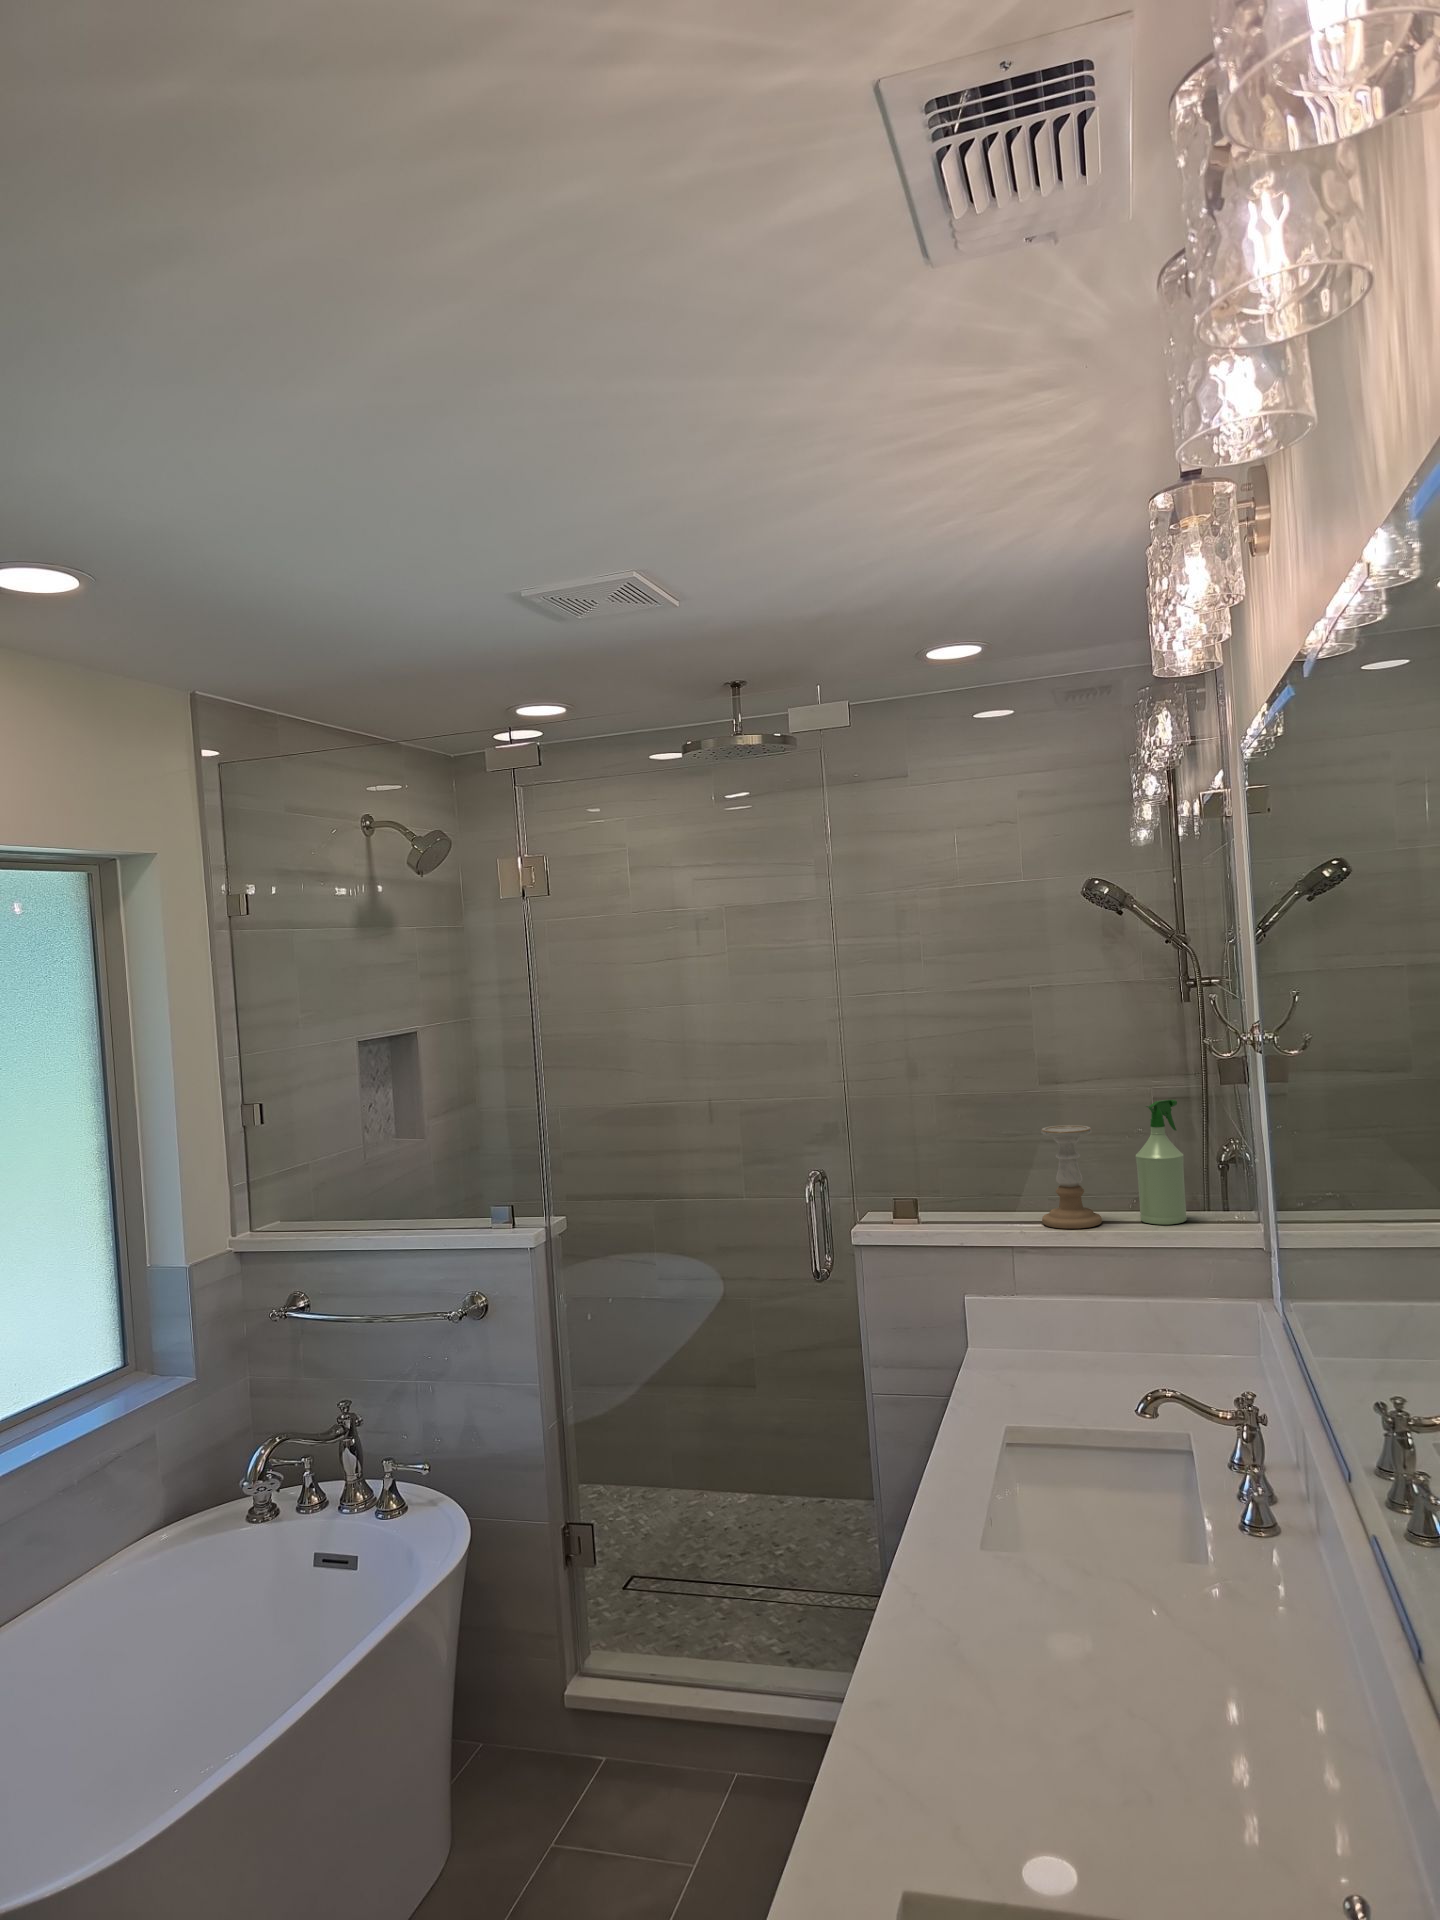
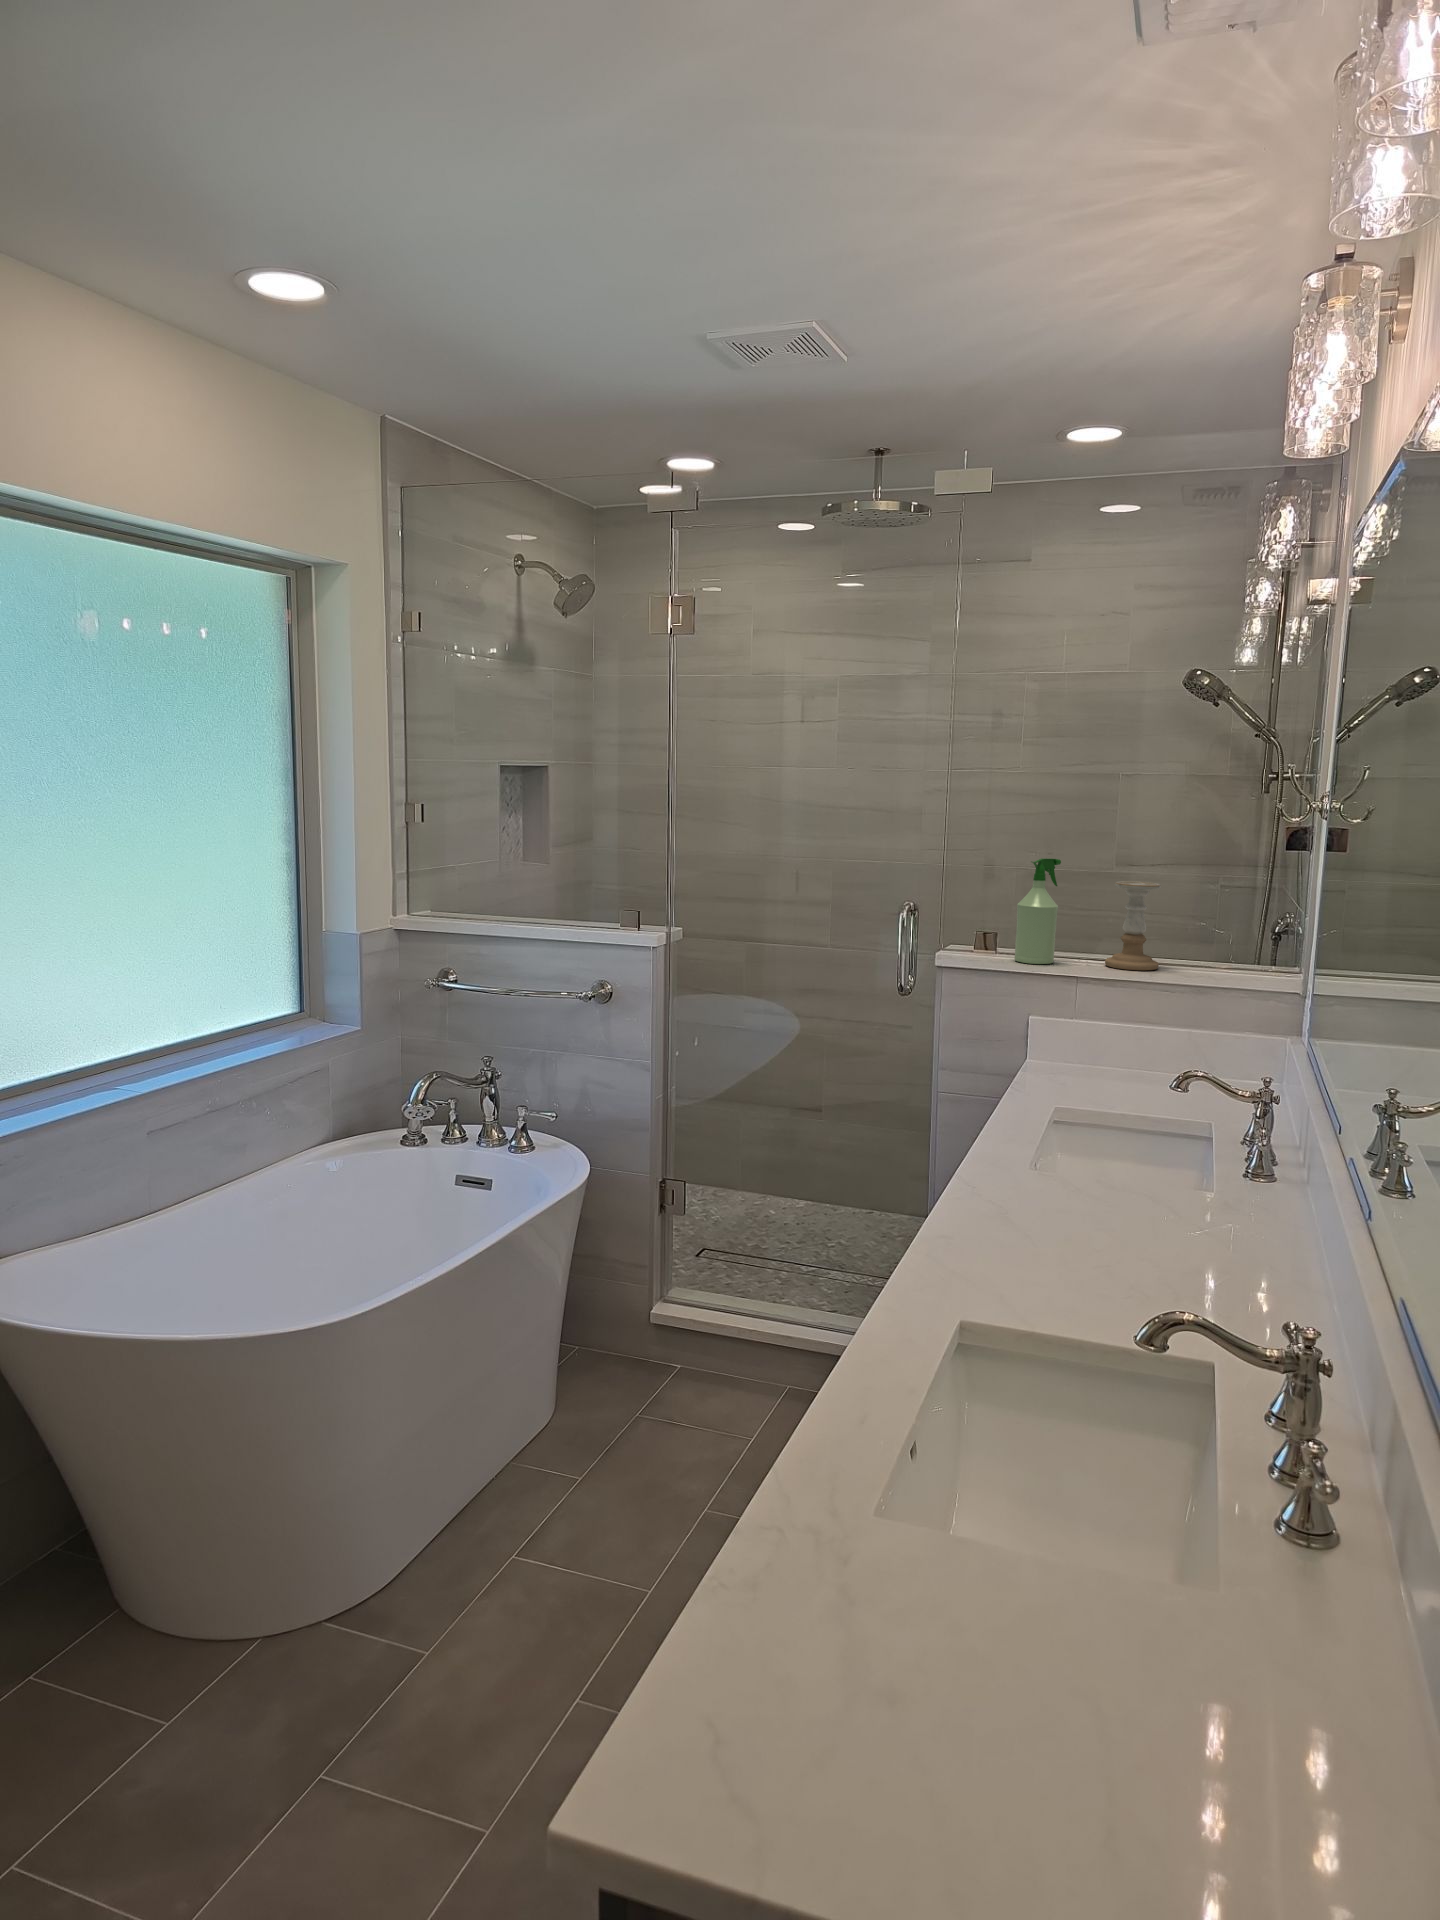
spray bottle: present [1135,1100,1187,1225] -> present [1015,858,1061,964]

